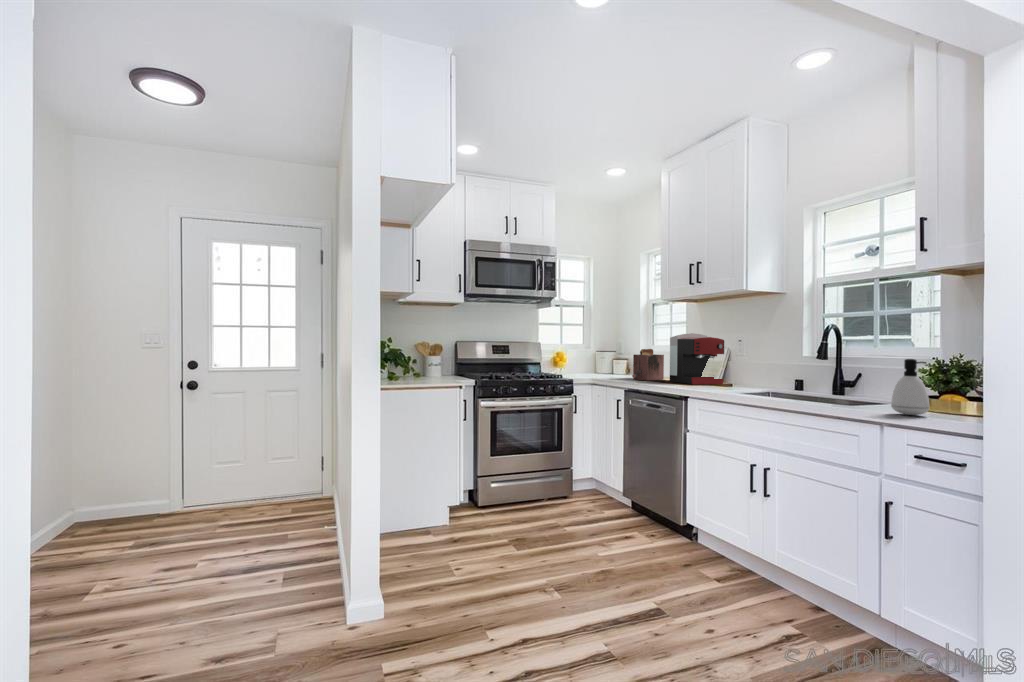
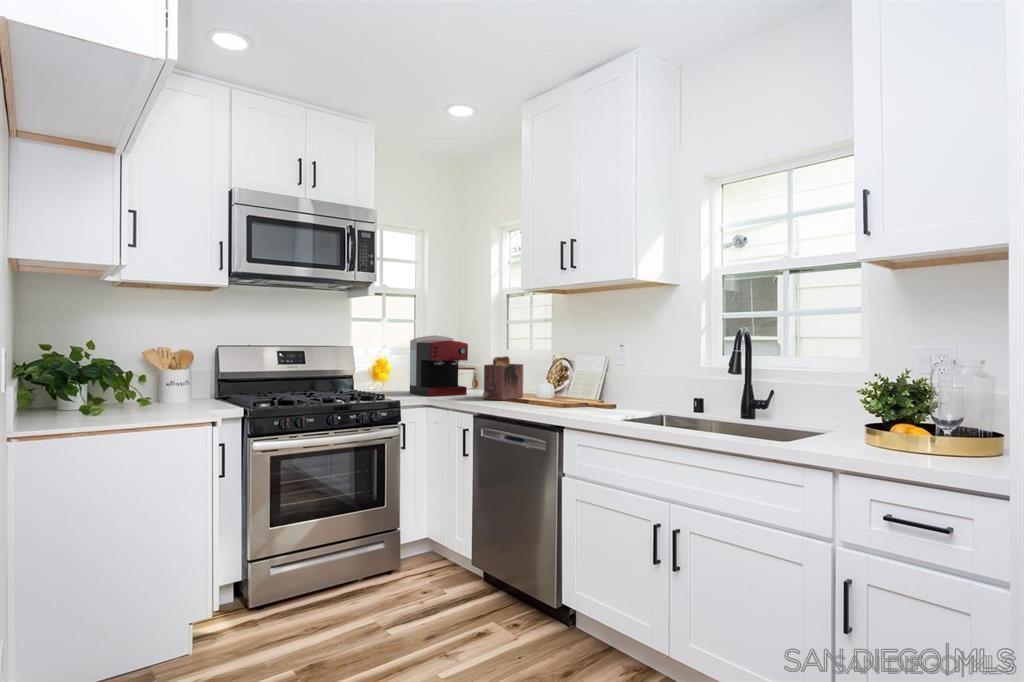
coffee maker: present [670,333,724,384] -> present [410,335,468,396]
soap dispenser: present [891,359,929,415] -> none [844,379,892,456]

